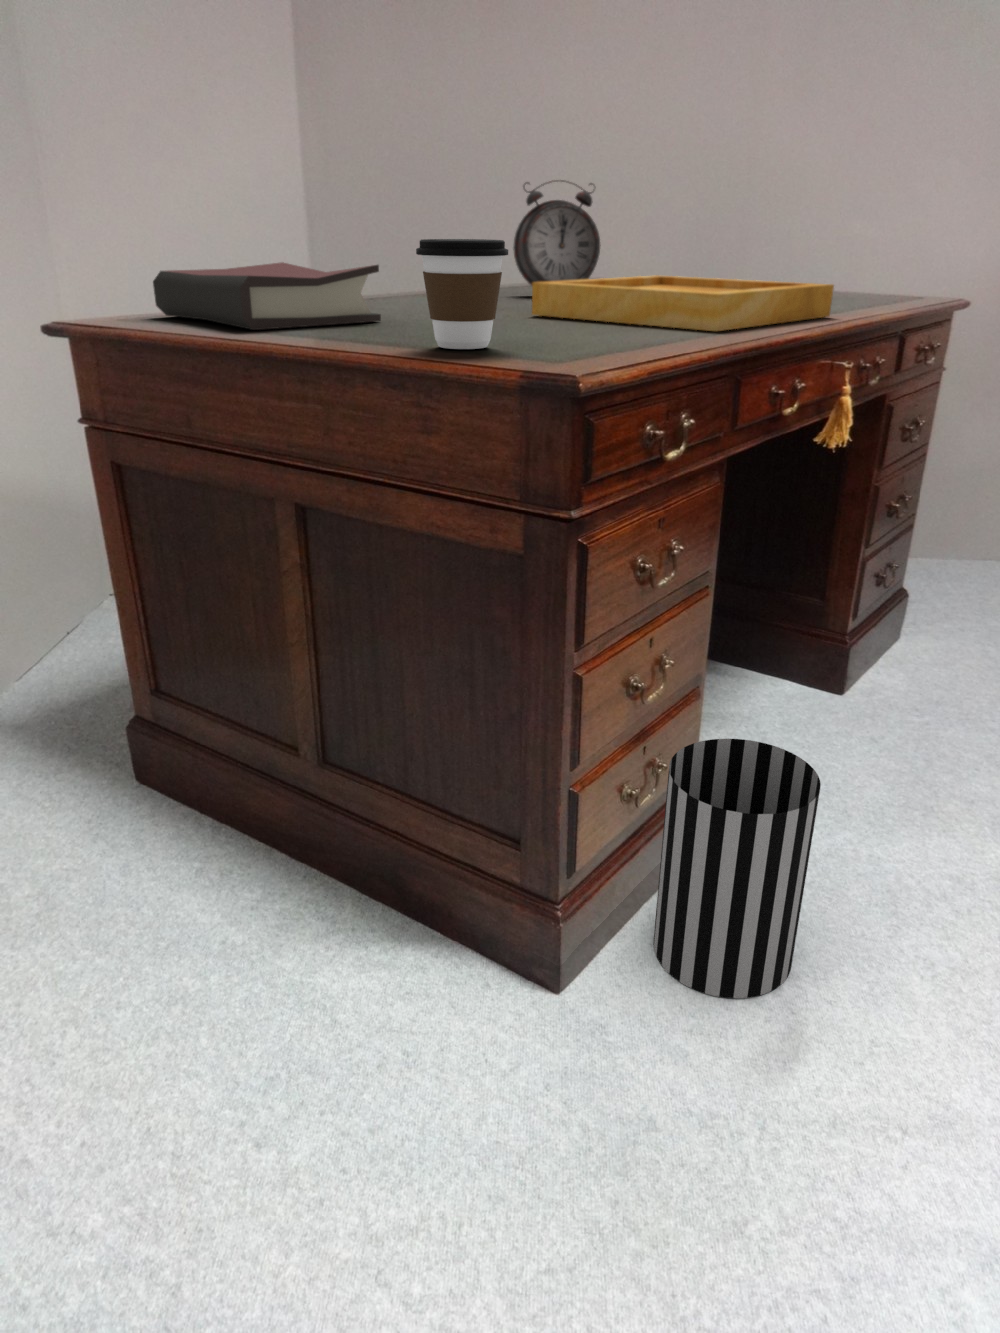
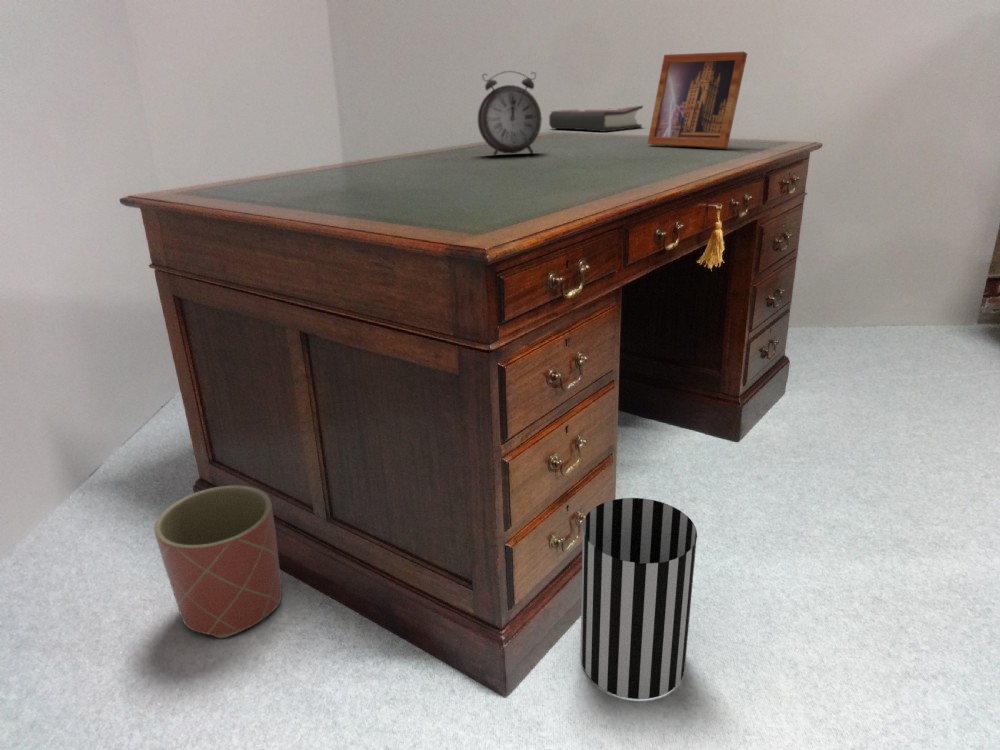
picture frame: none [738,166,880,298] -> present [648,52,747,149]
coffee cup: present [416,239,508,349] -> none [372,140,441,222]
hardback book: present [153,262,381,330] -> present [549,106,643,132]
tray: present [532,275,834,331] -> none [480,141,706,193]
planter: none [87,717,249,916] -> present [154,485,282,638]

